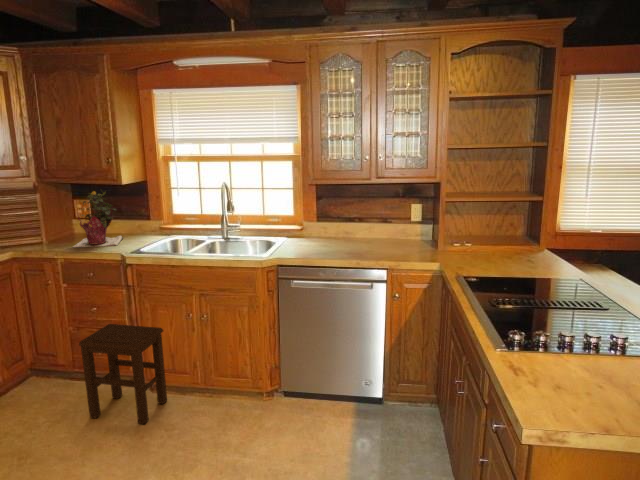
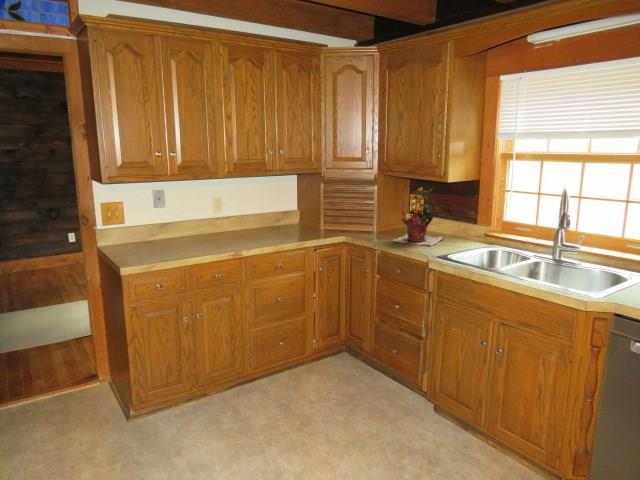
stool: present [79,324,167,424] -> none [370,326,453,444]

